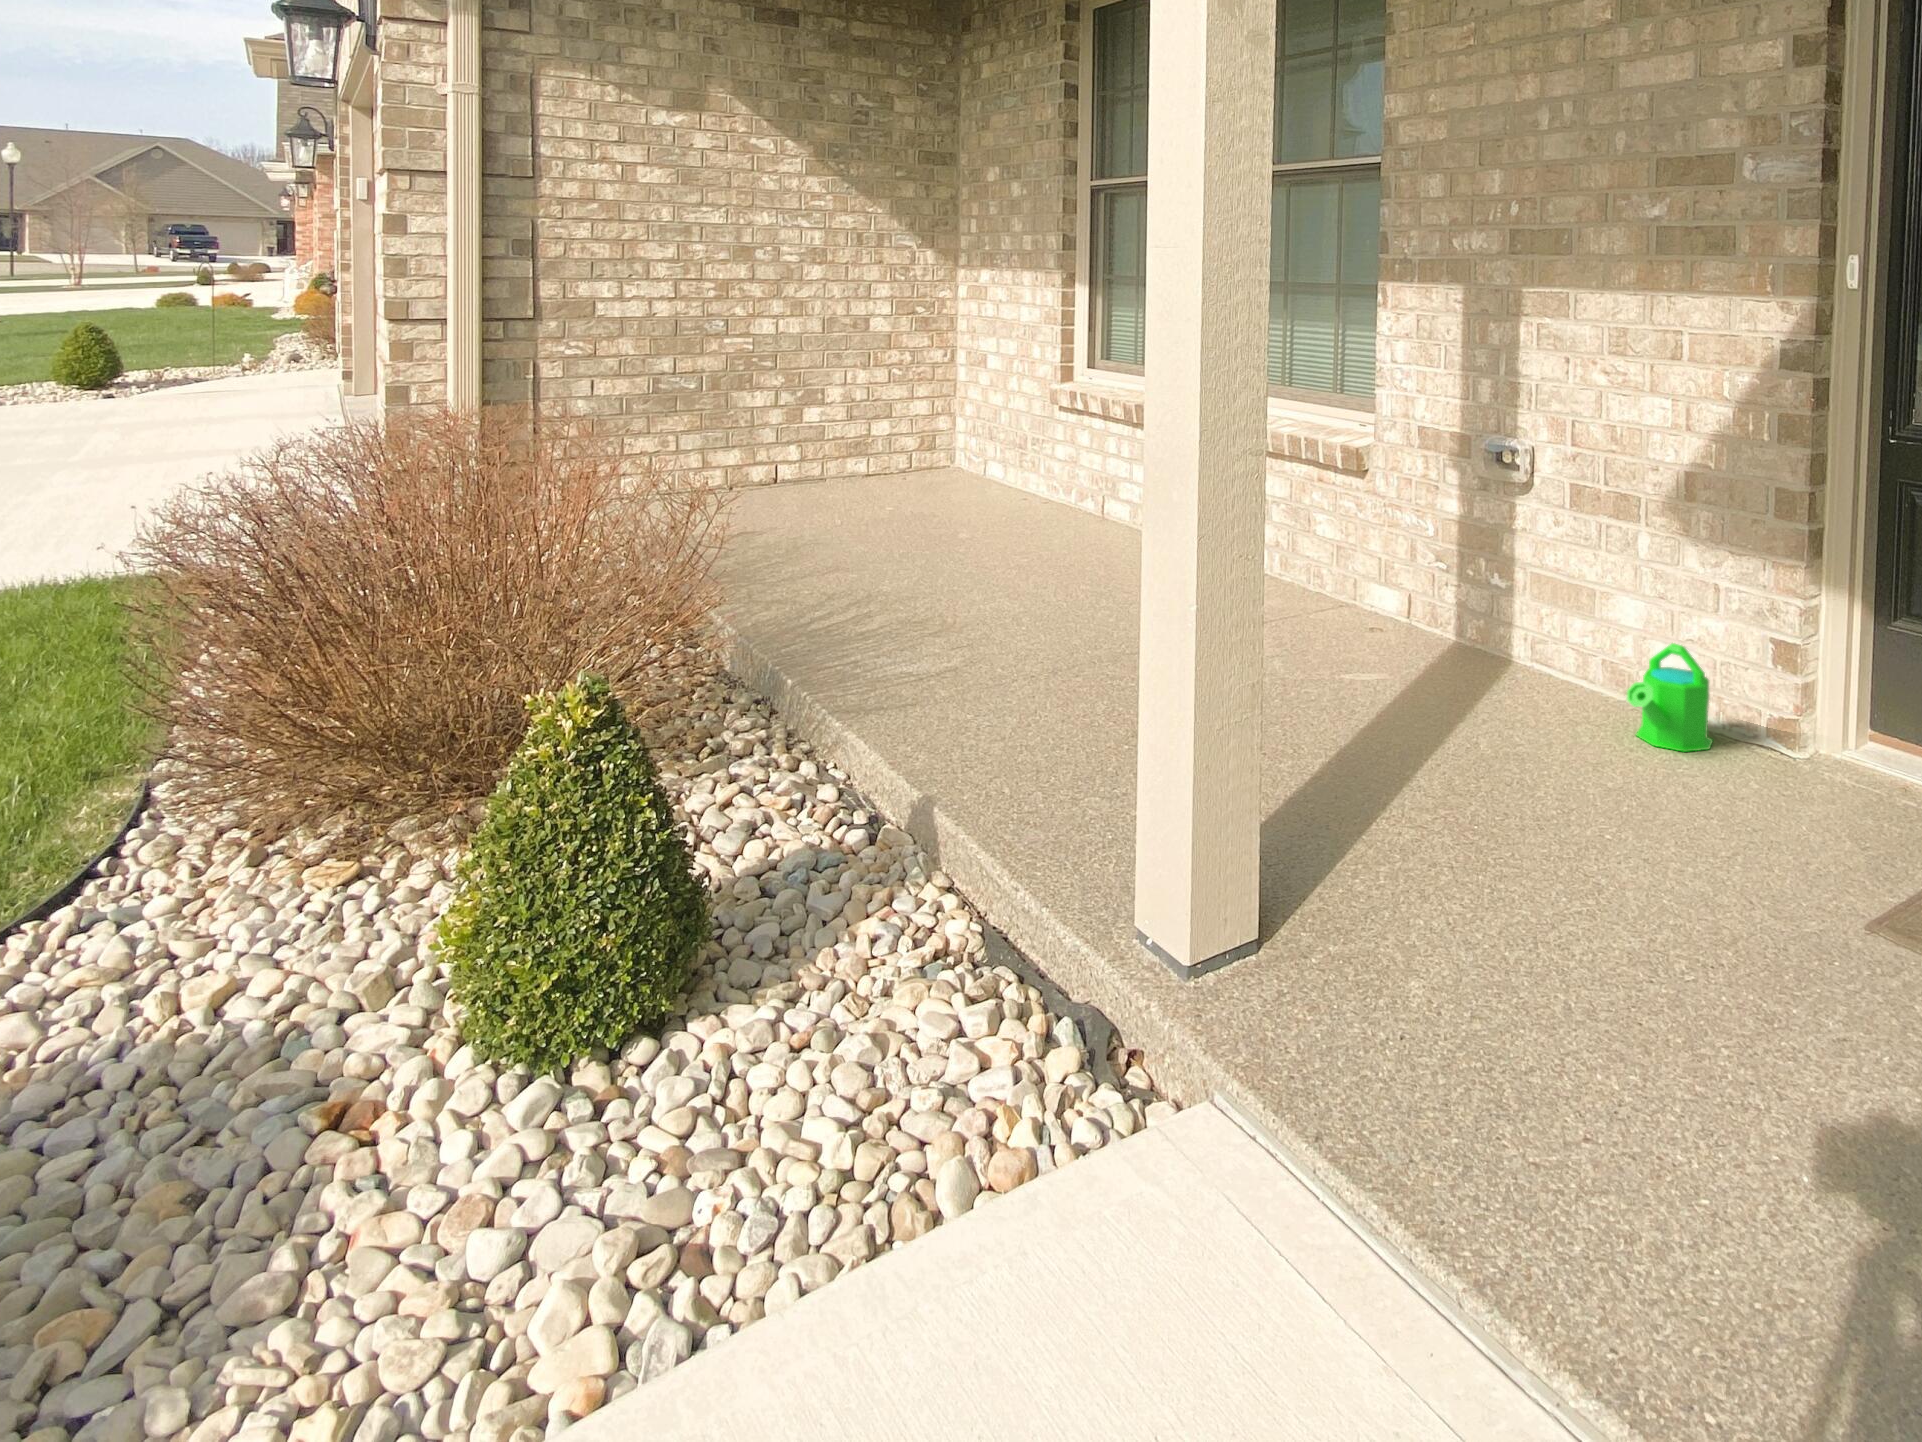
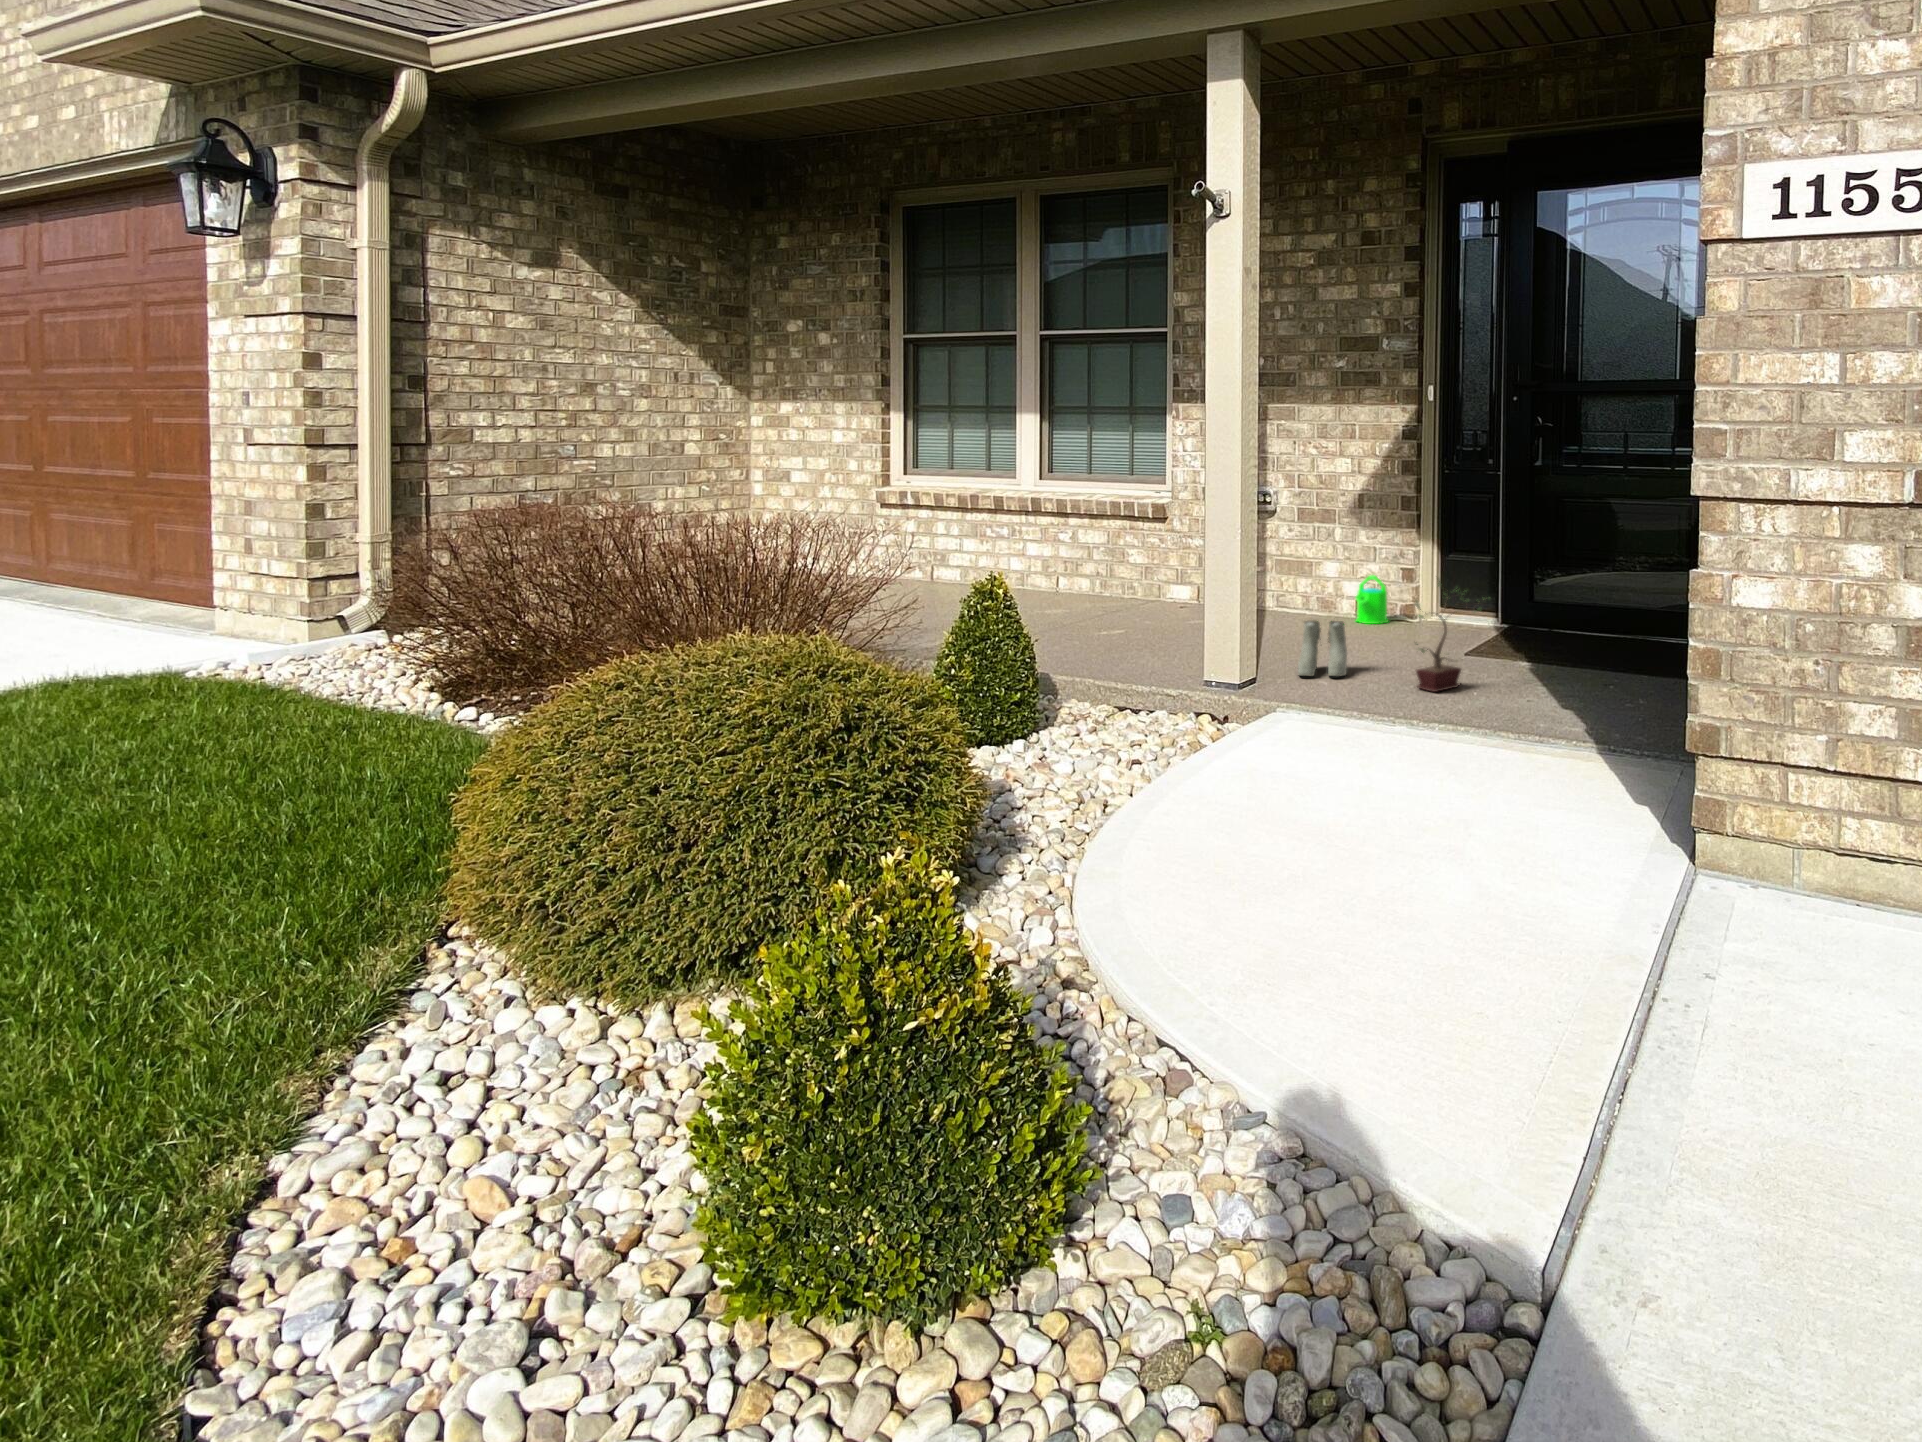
potted plant: none [1539,798,1817,1144] -> present [1416,581,1484,692]
boots: none [1319,804,1461,977] -> present [1298,620,1347,677]

